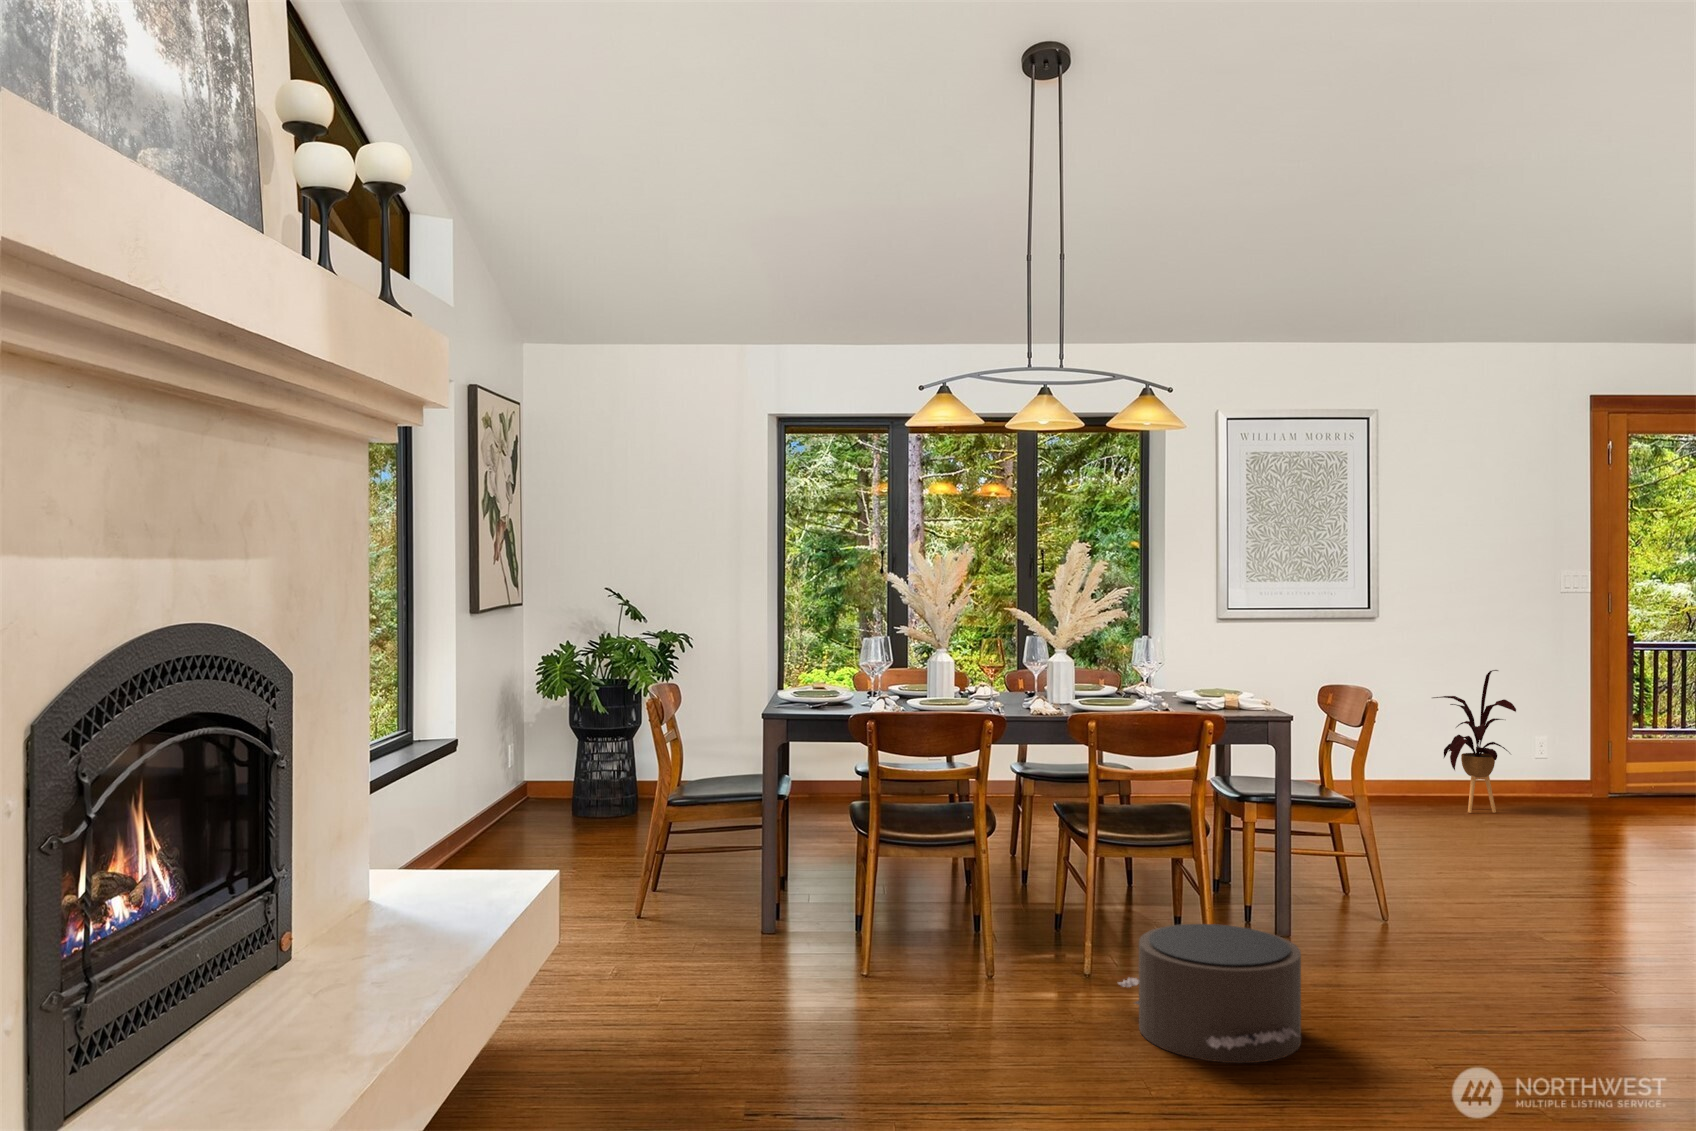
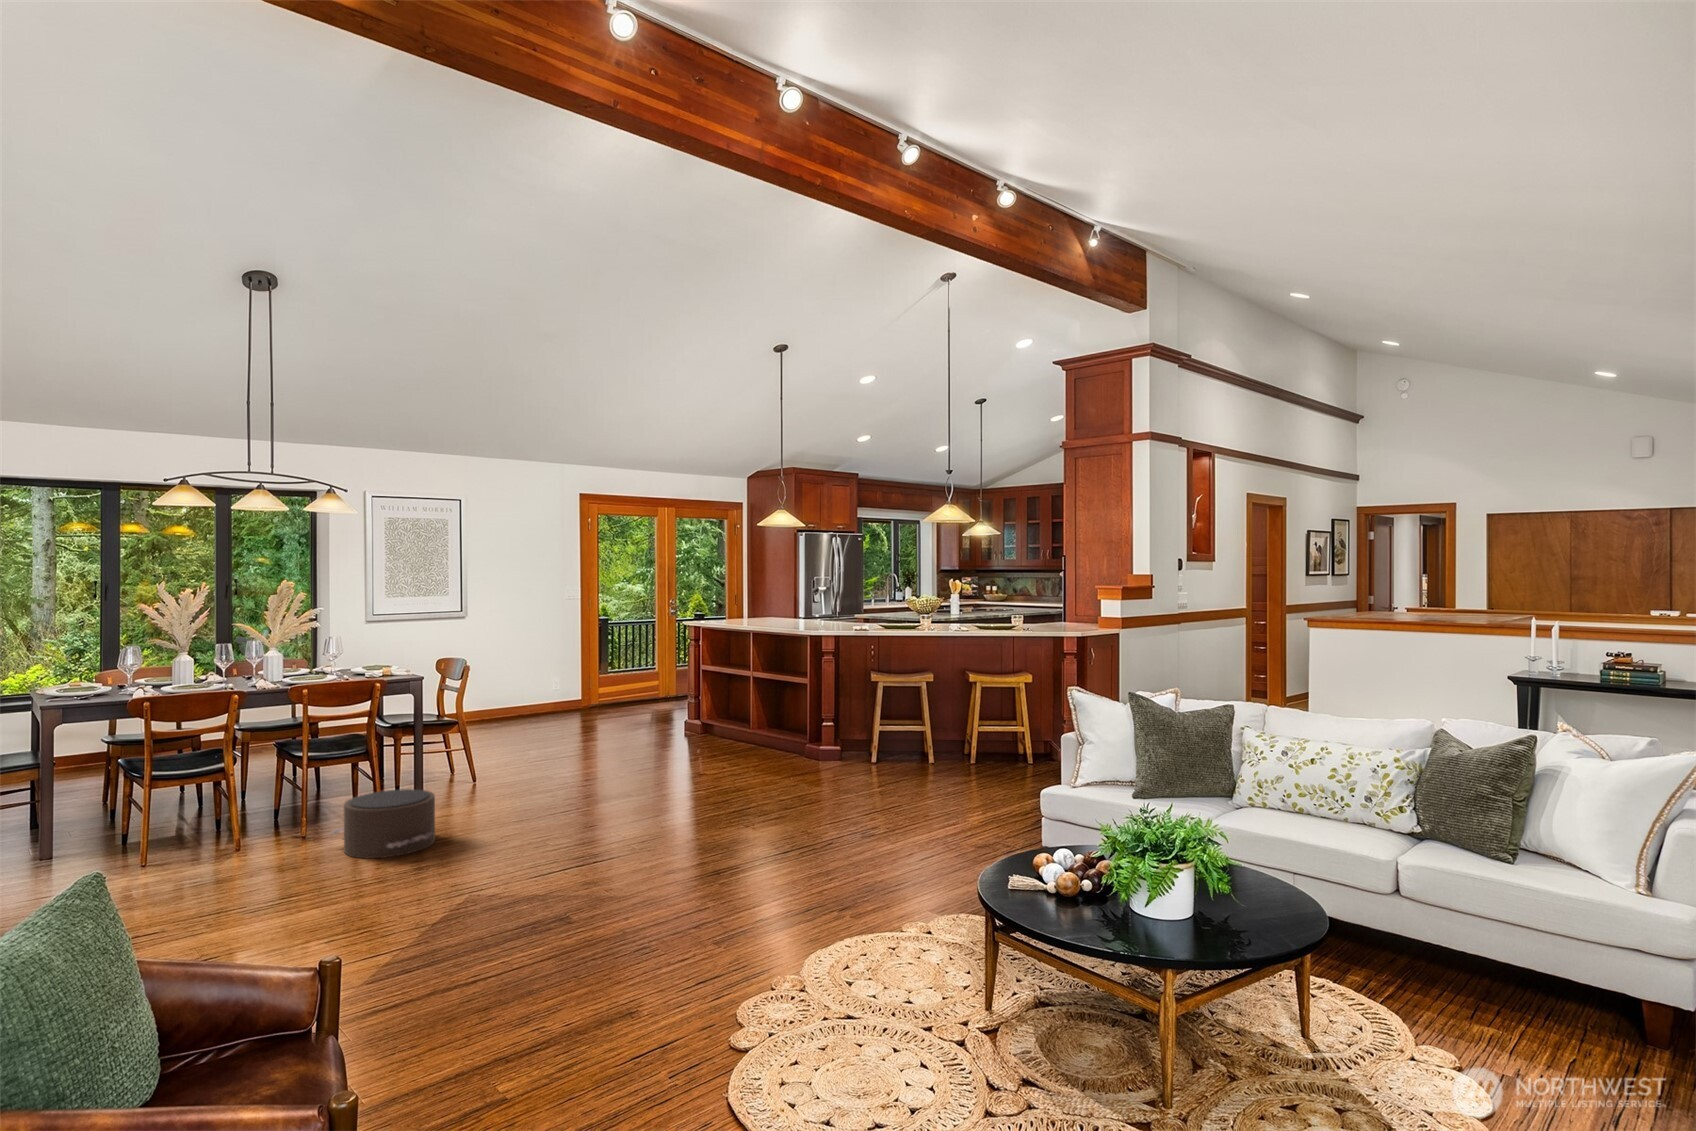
house plant: present [1433,670,1516,813] -> none [498,643,543,724]

